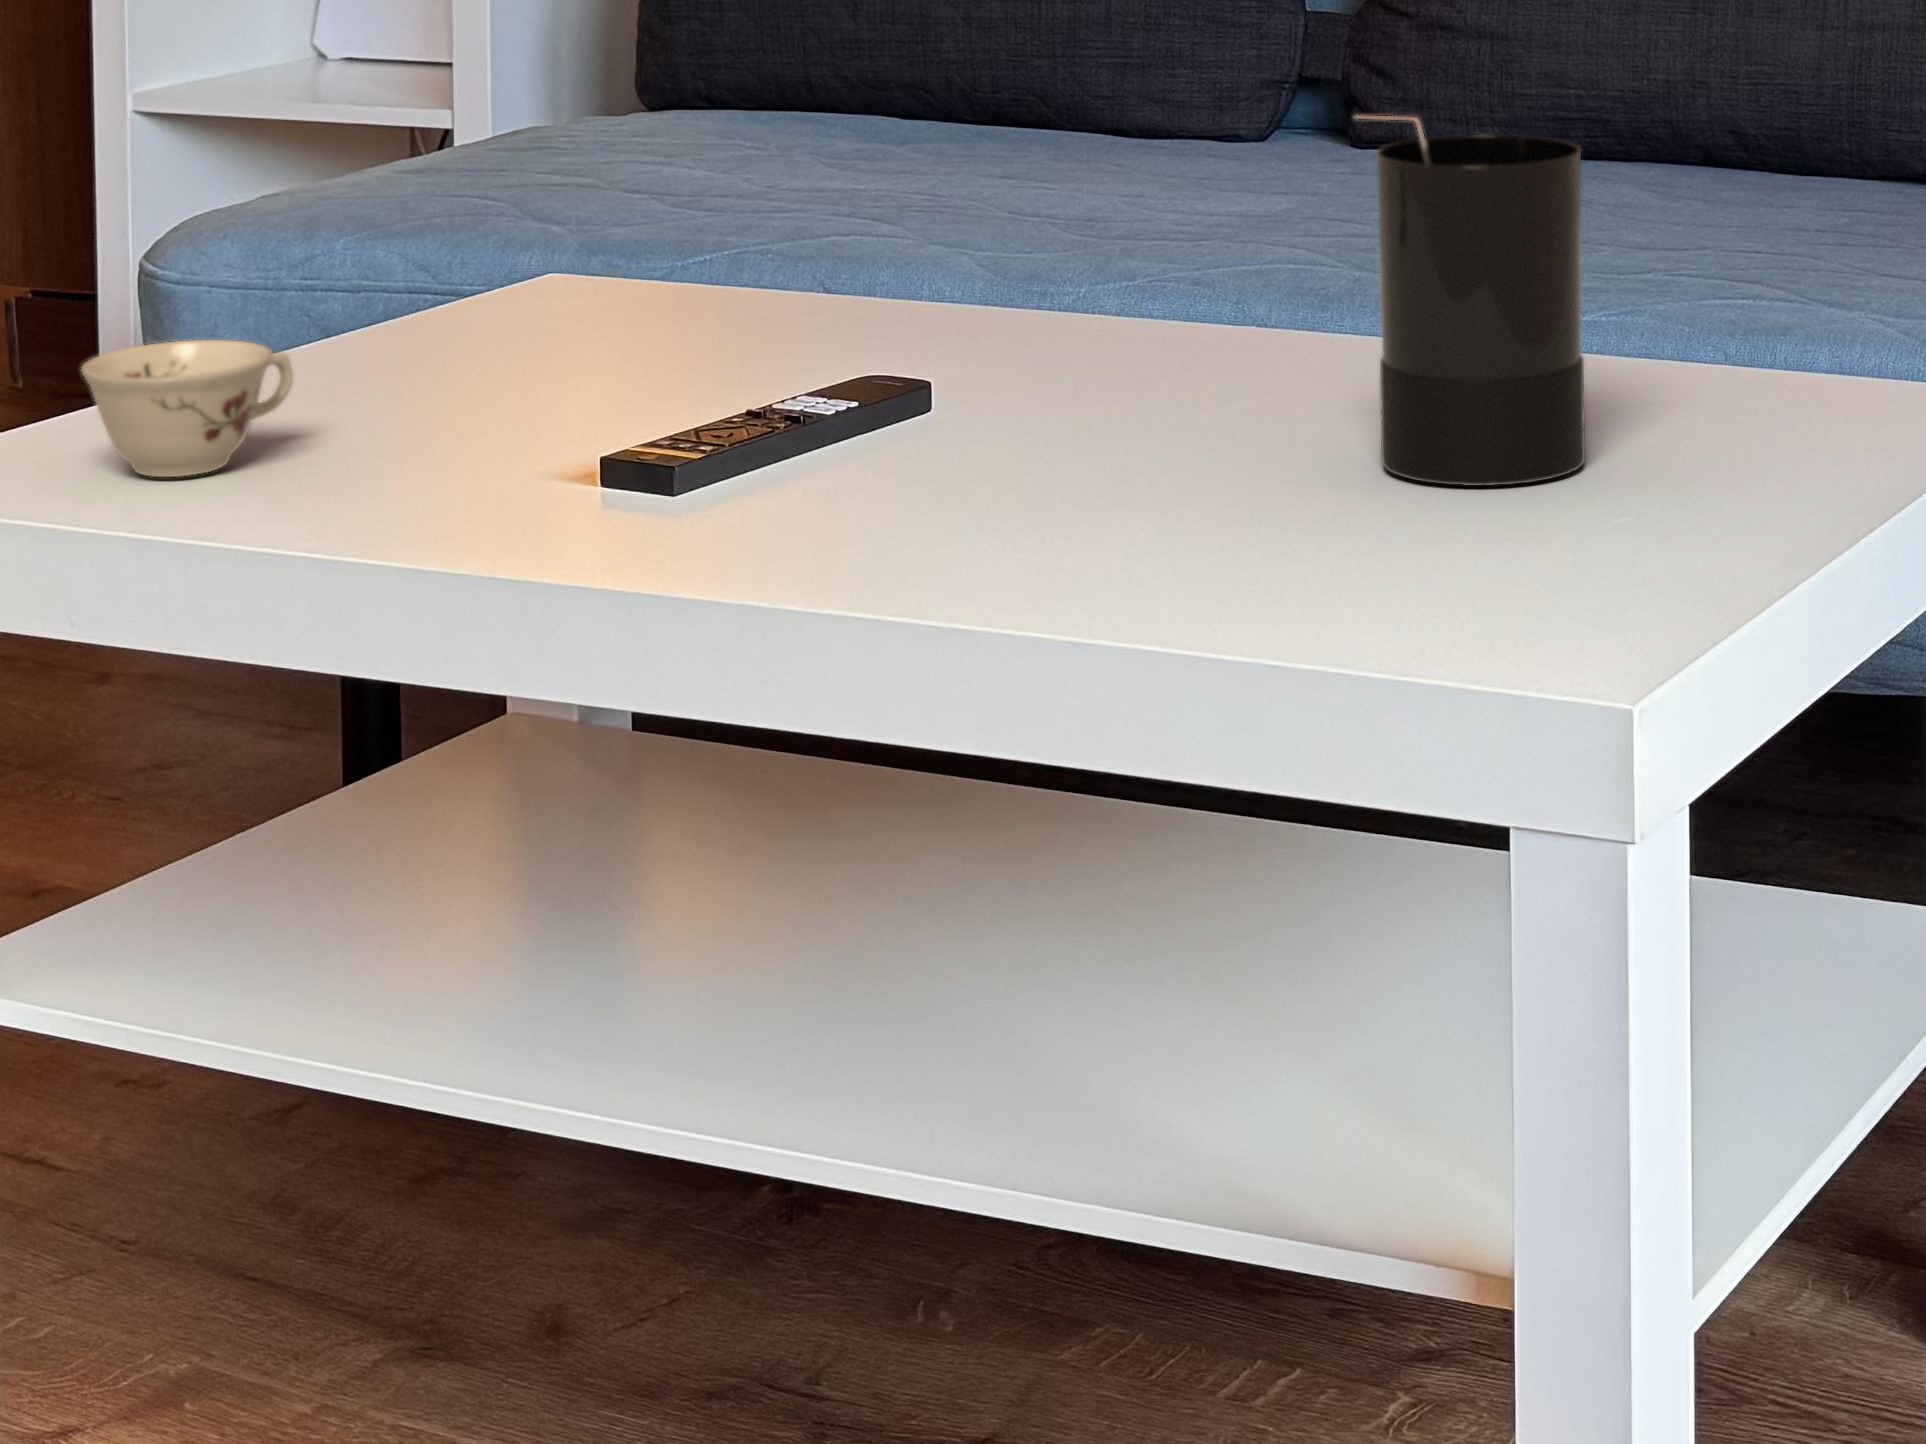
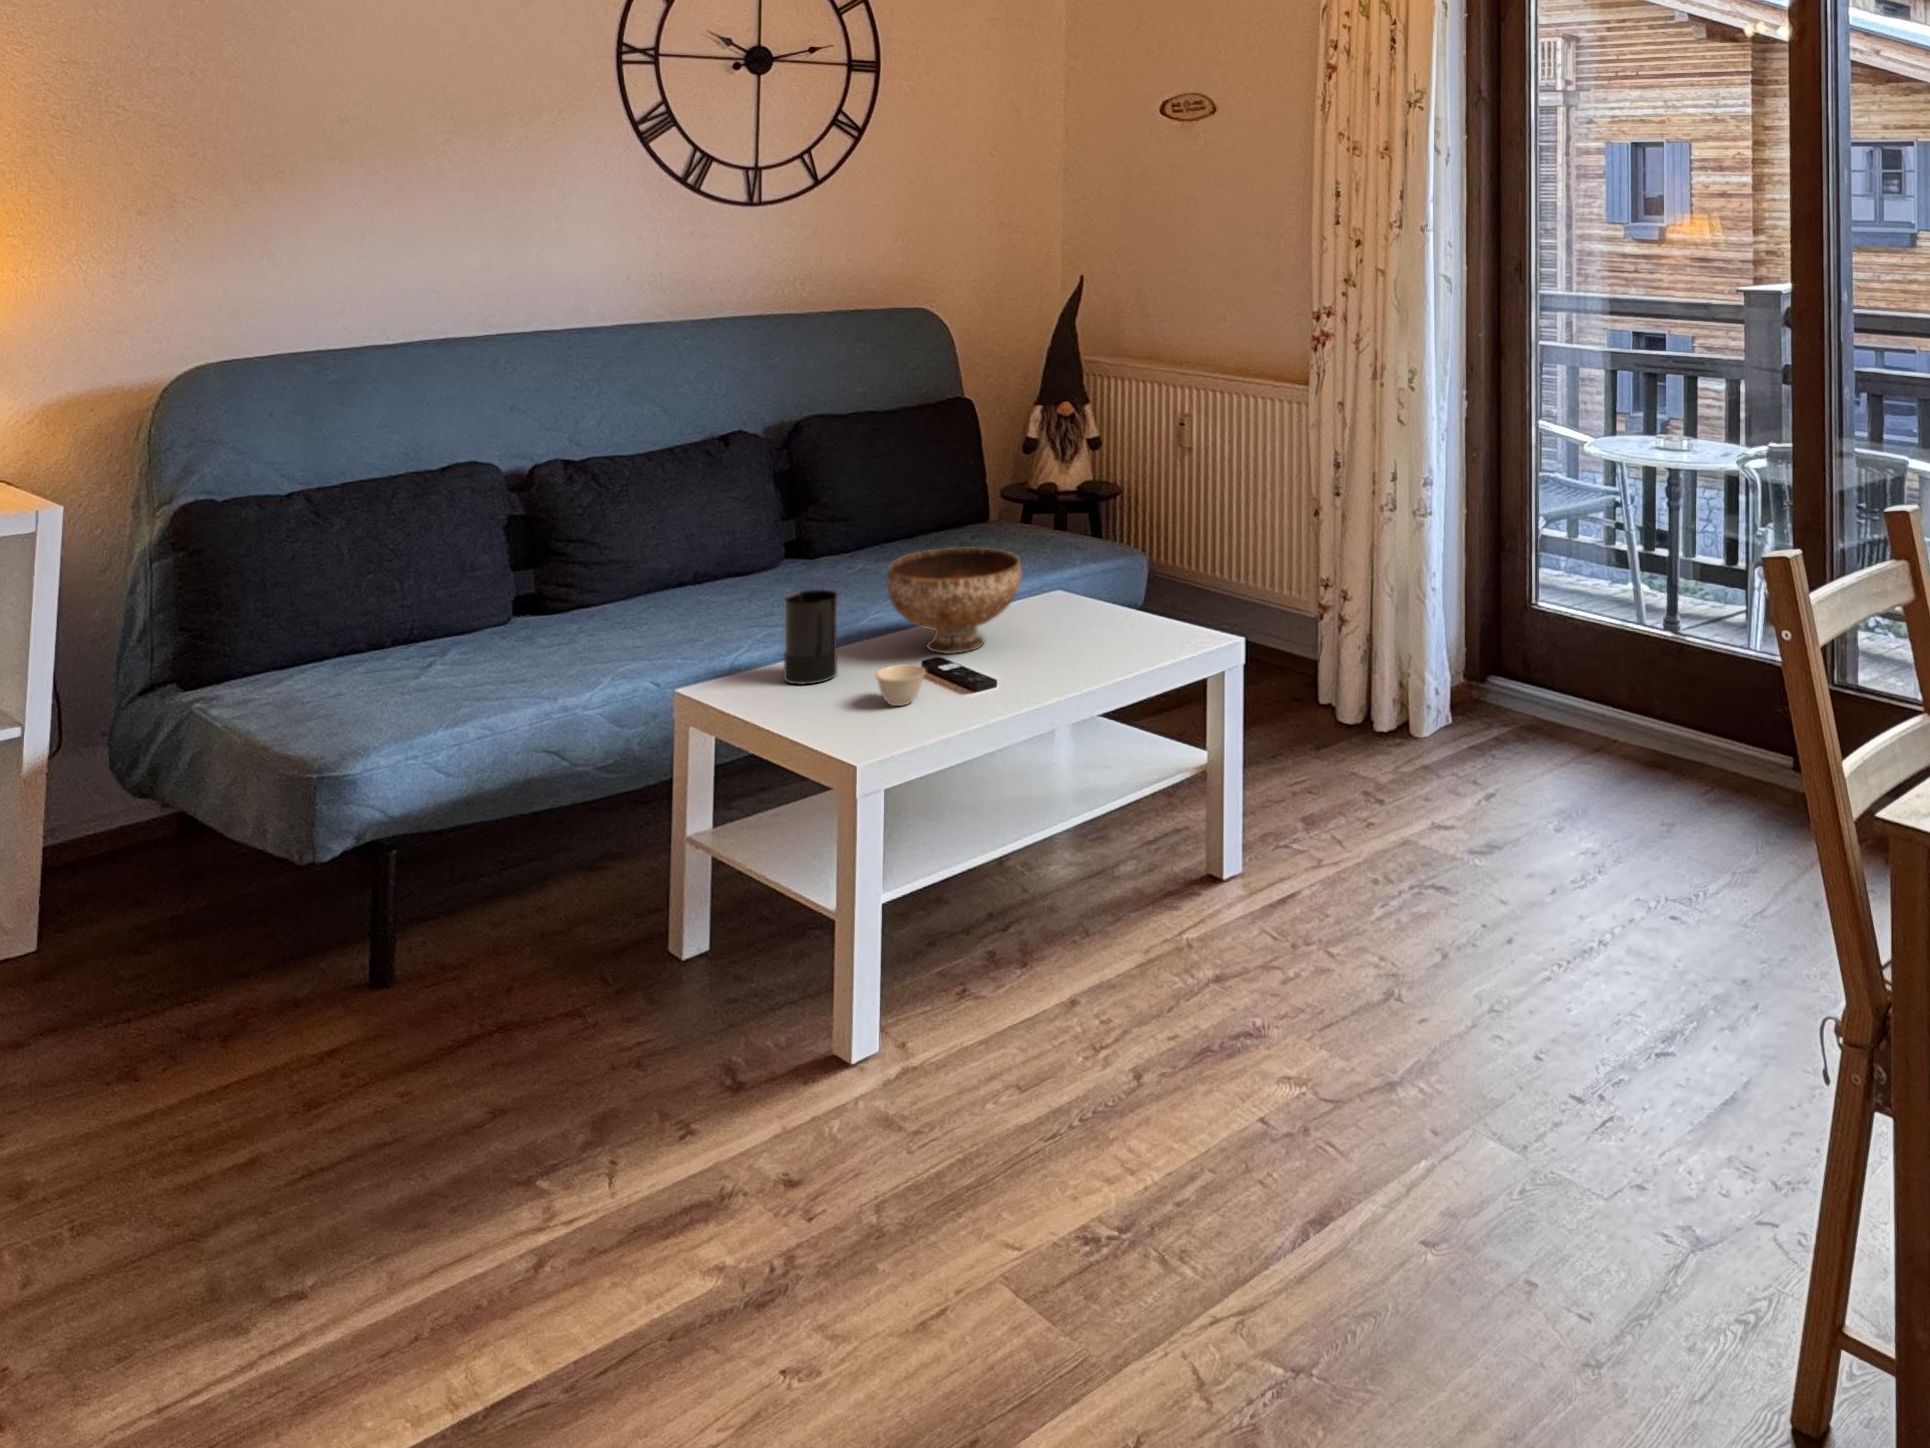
bowl: none [603,70,1141,457] -> present [887,548,1021,654]
candle: present [1356,116,1585,486] -> present [784,590,838,684]

